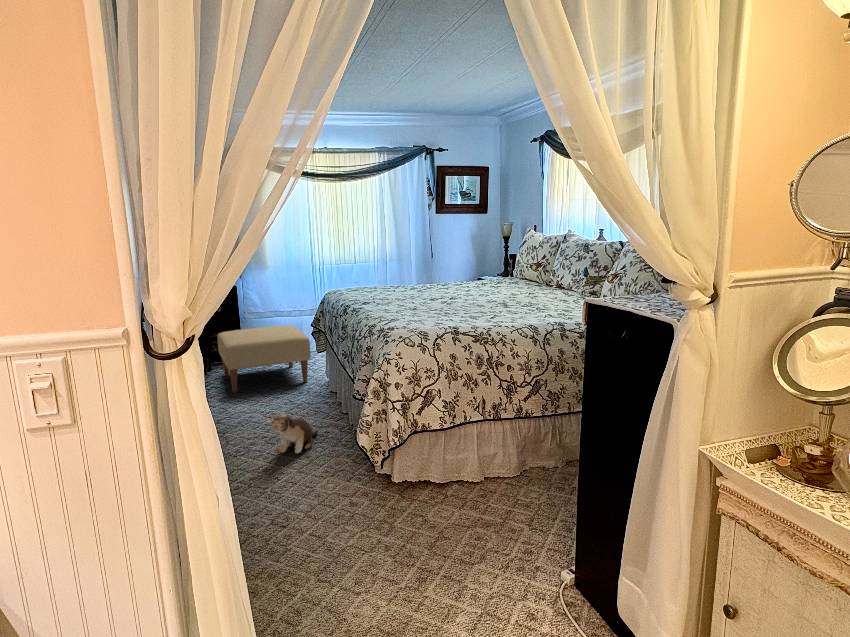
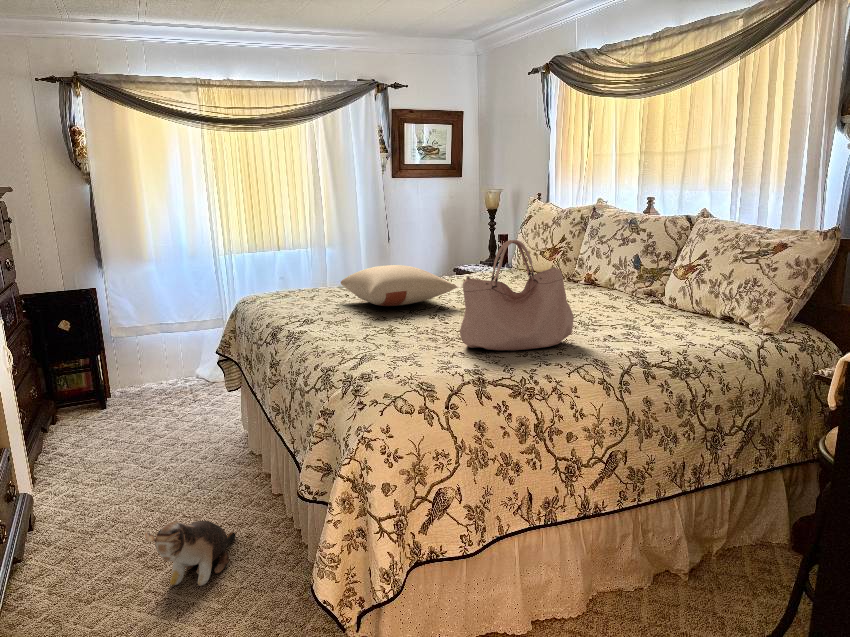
handbag: none [453,253,523,319] -> present [460,240,574,350]
pillow: none [390,271,463,297] -> present [340,265,457,306]
ottoman: present [217,326,310,392] -> none [69,347,217,460]

